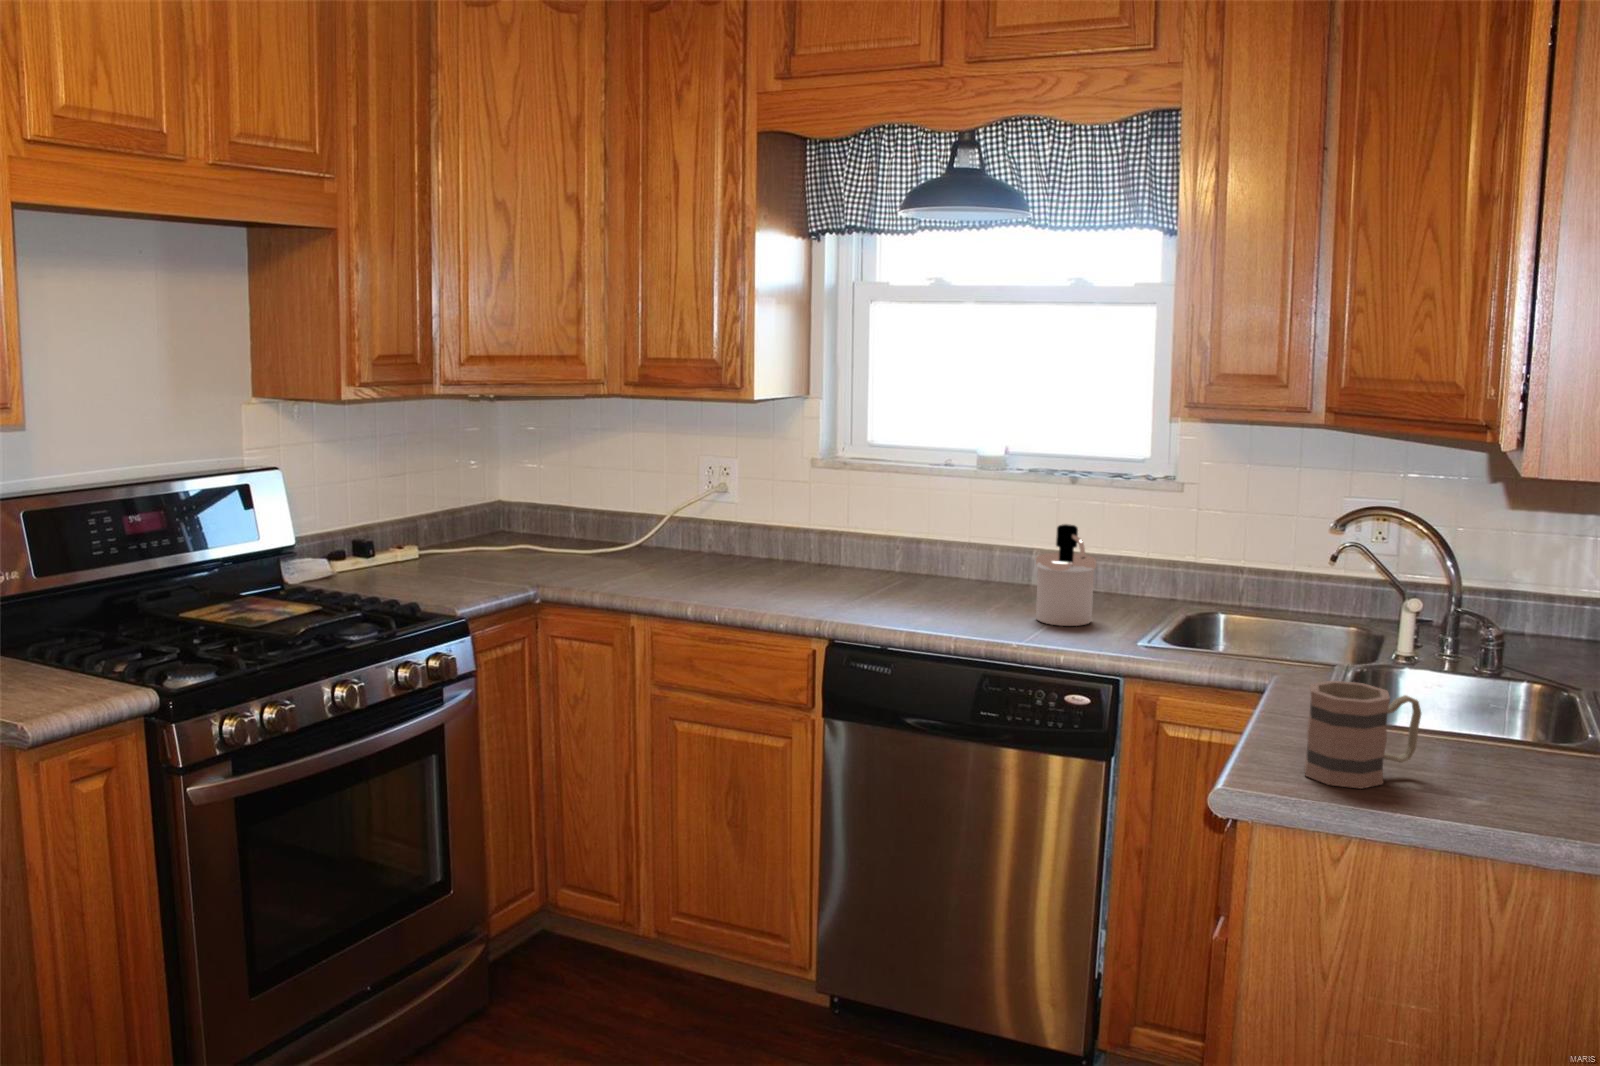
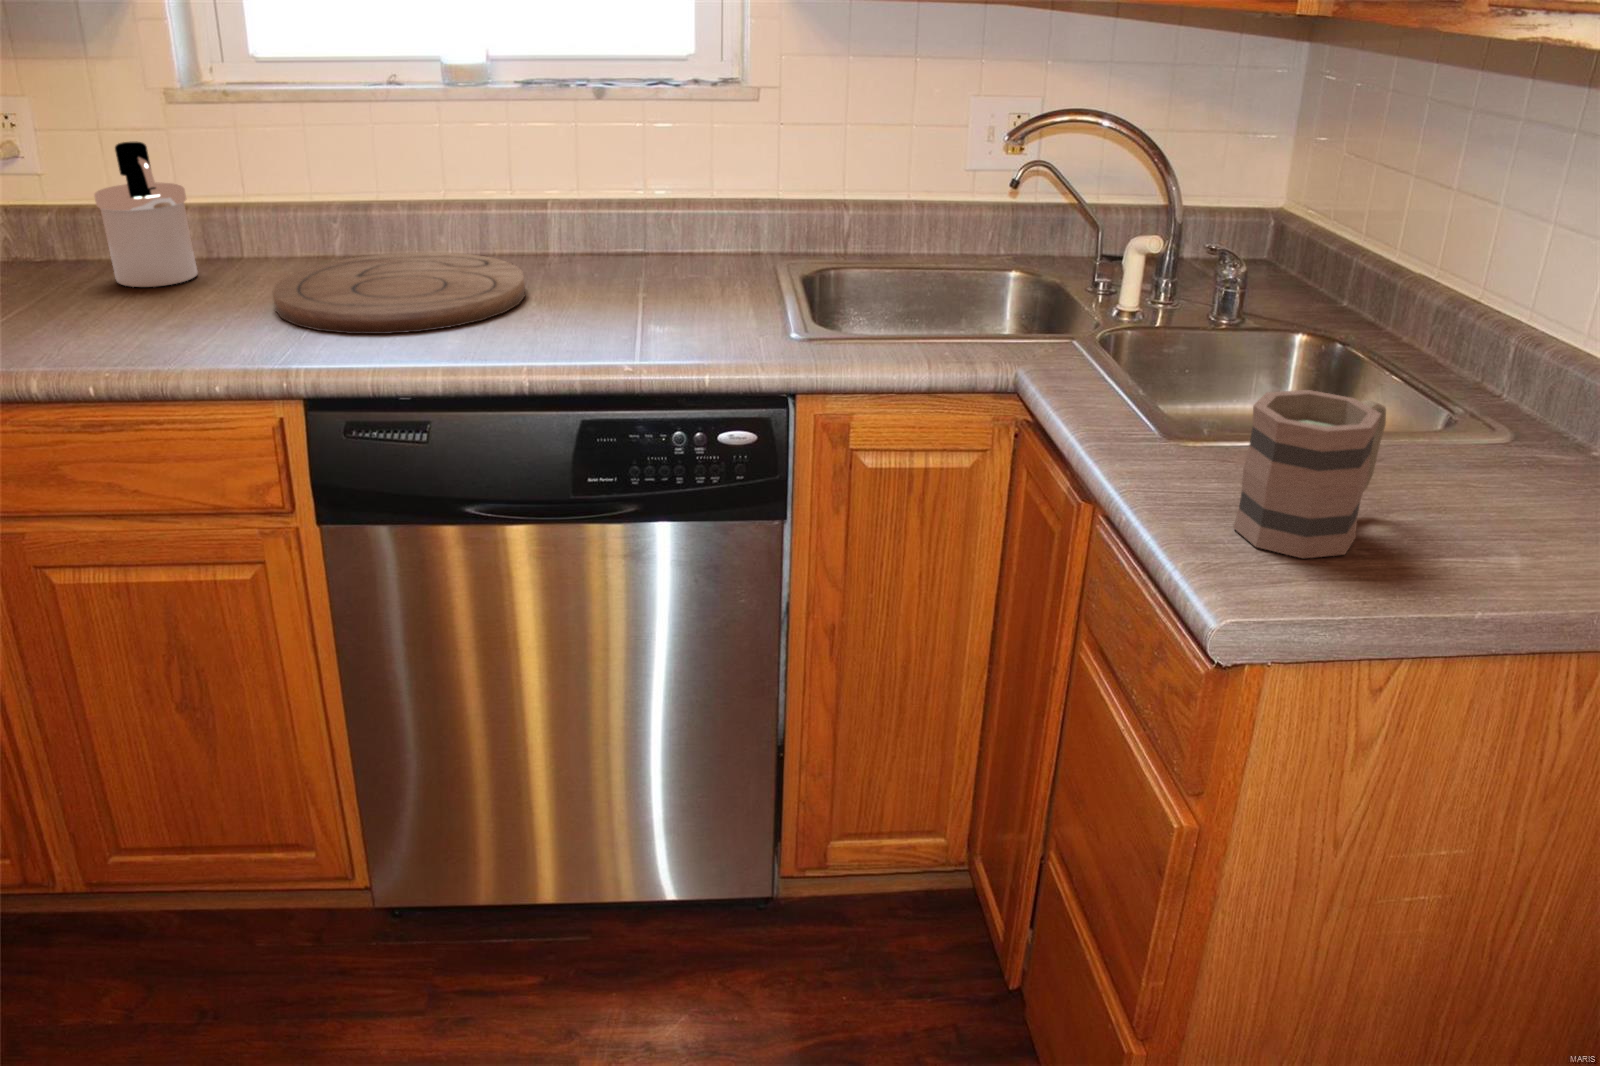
soap dispenser: present [1036,524,1096,626] -> present [94,142,197,287]
cutting board: none [836,569,992,612] -> present [273,252,525,334]

